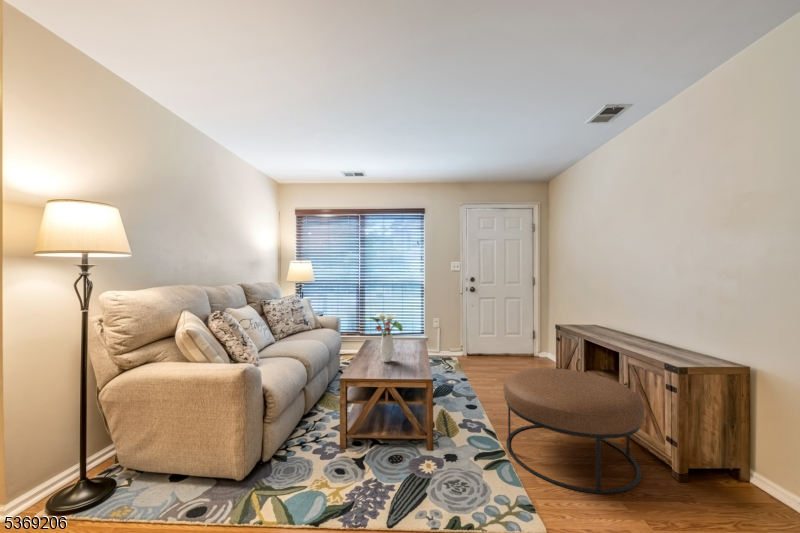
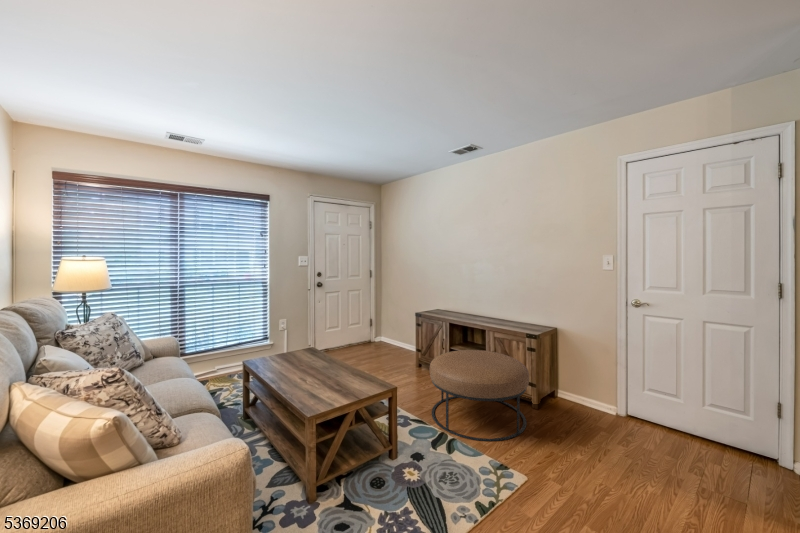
flower arrangement: present [364,314,402,362] -> none [305,327,354,383]

